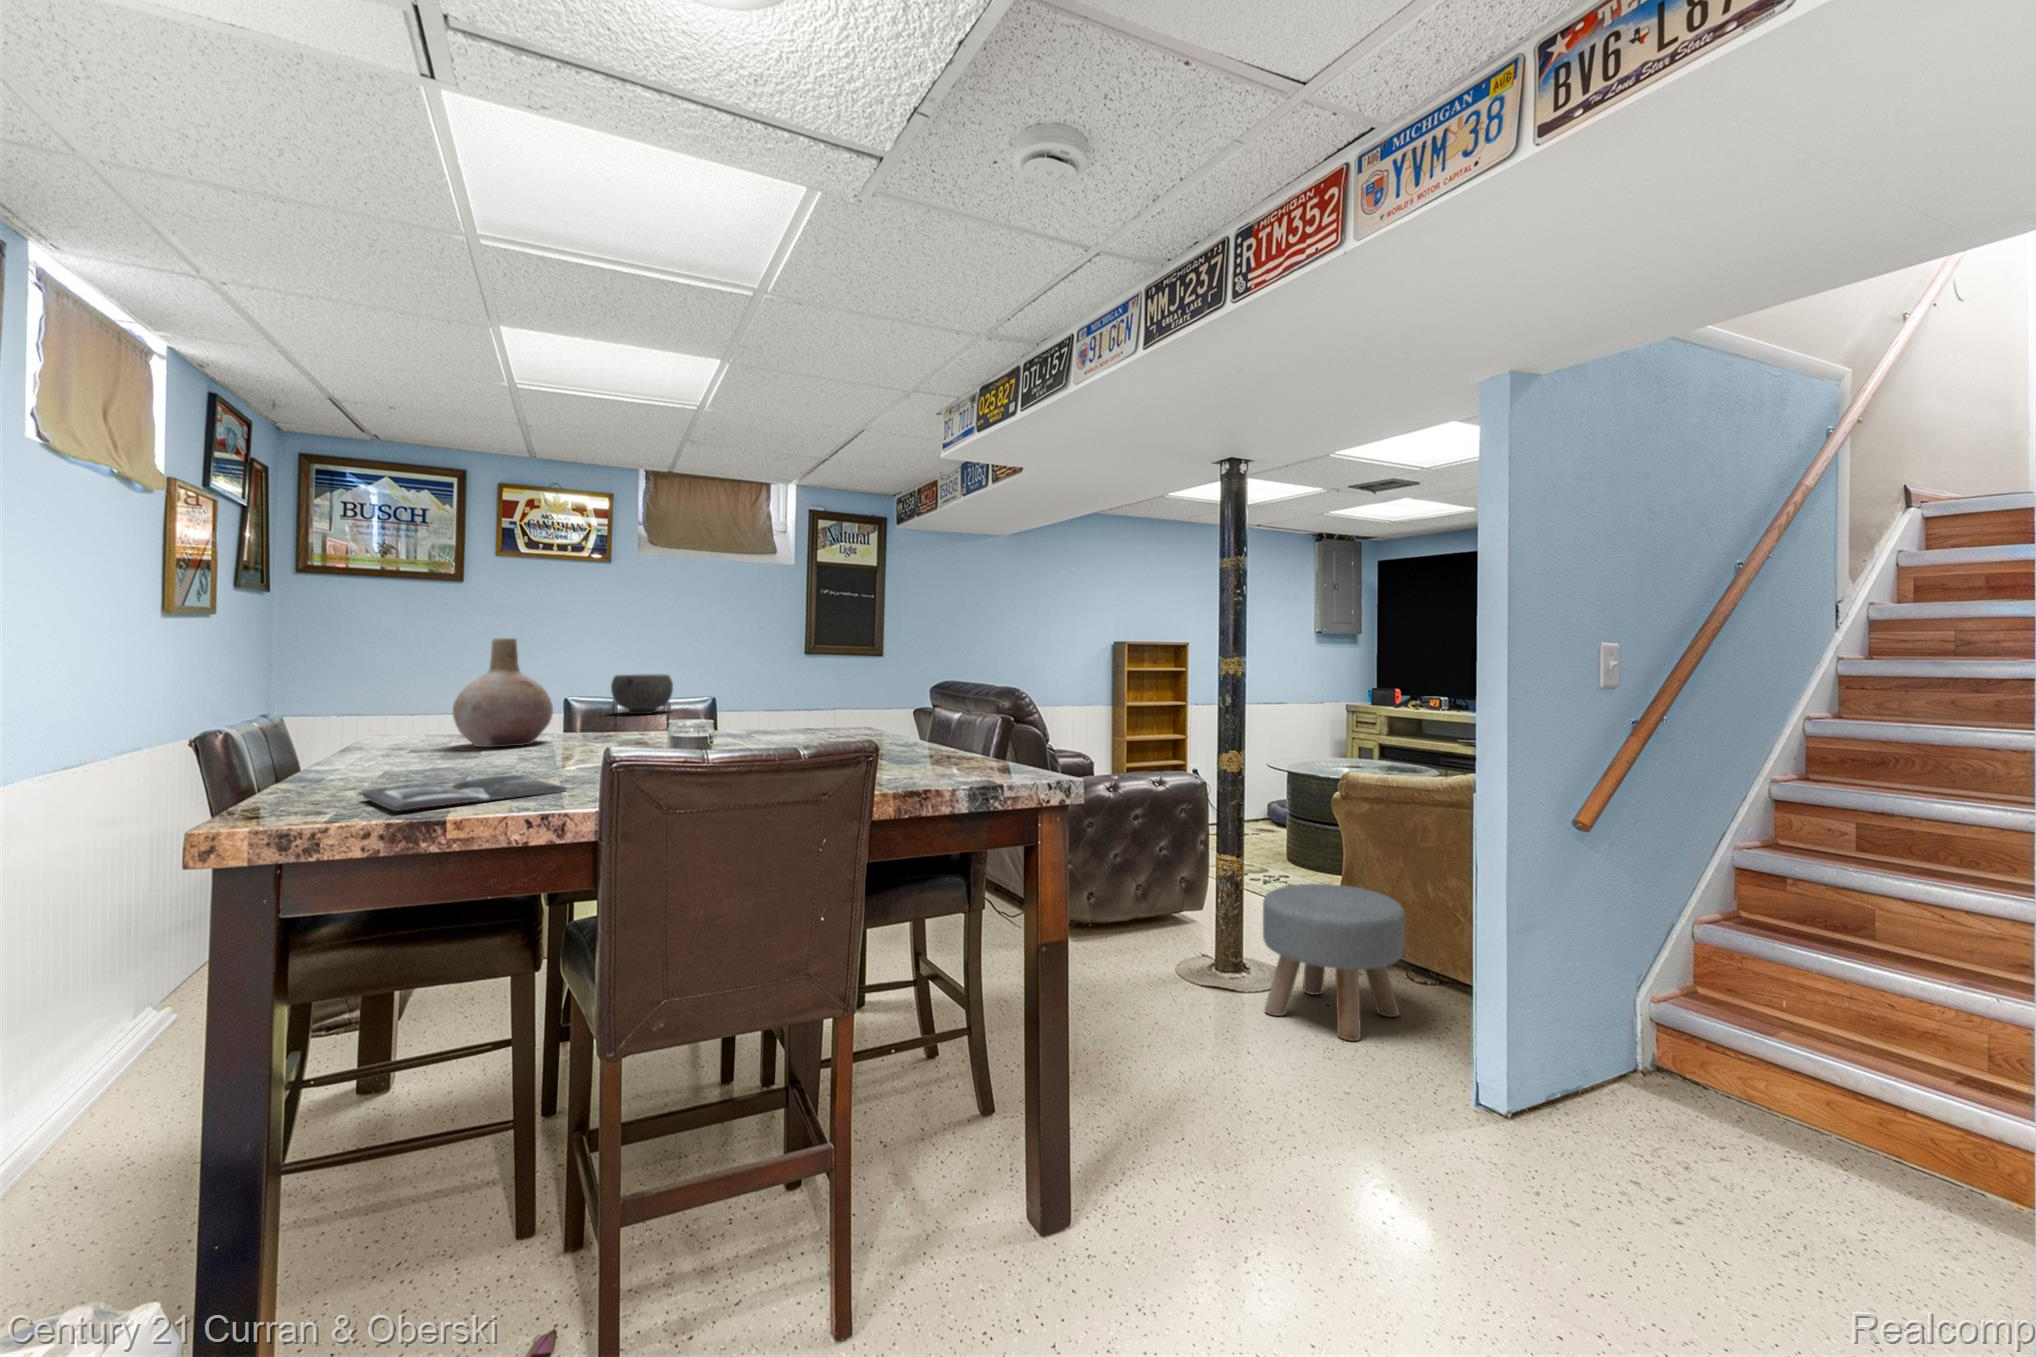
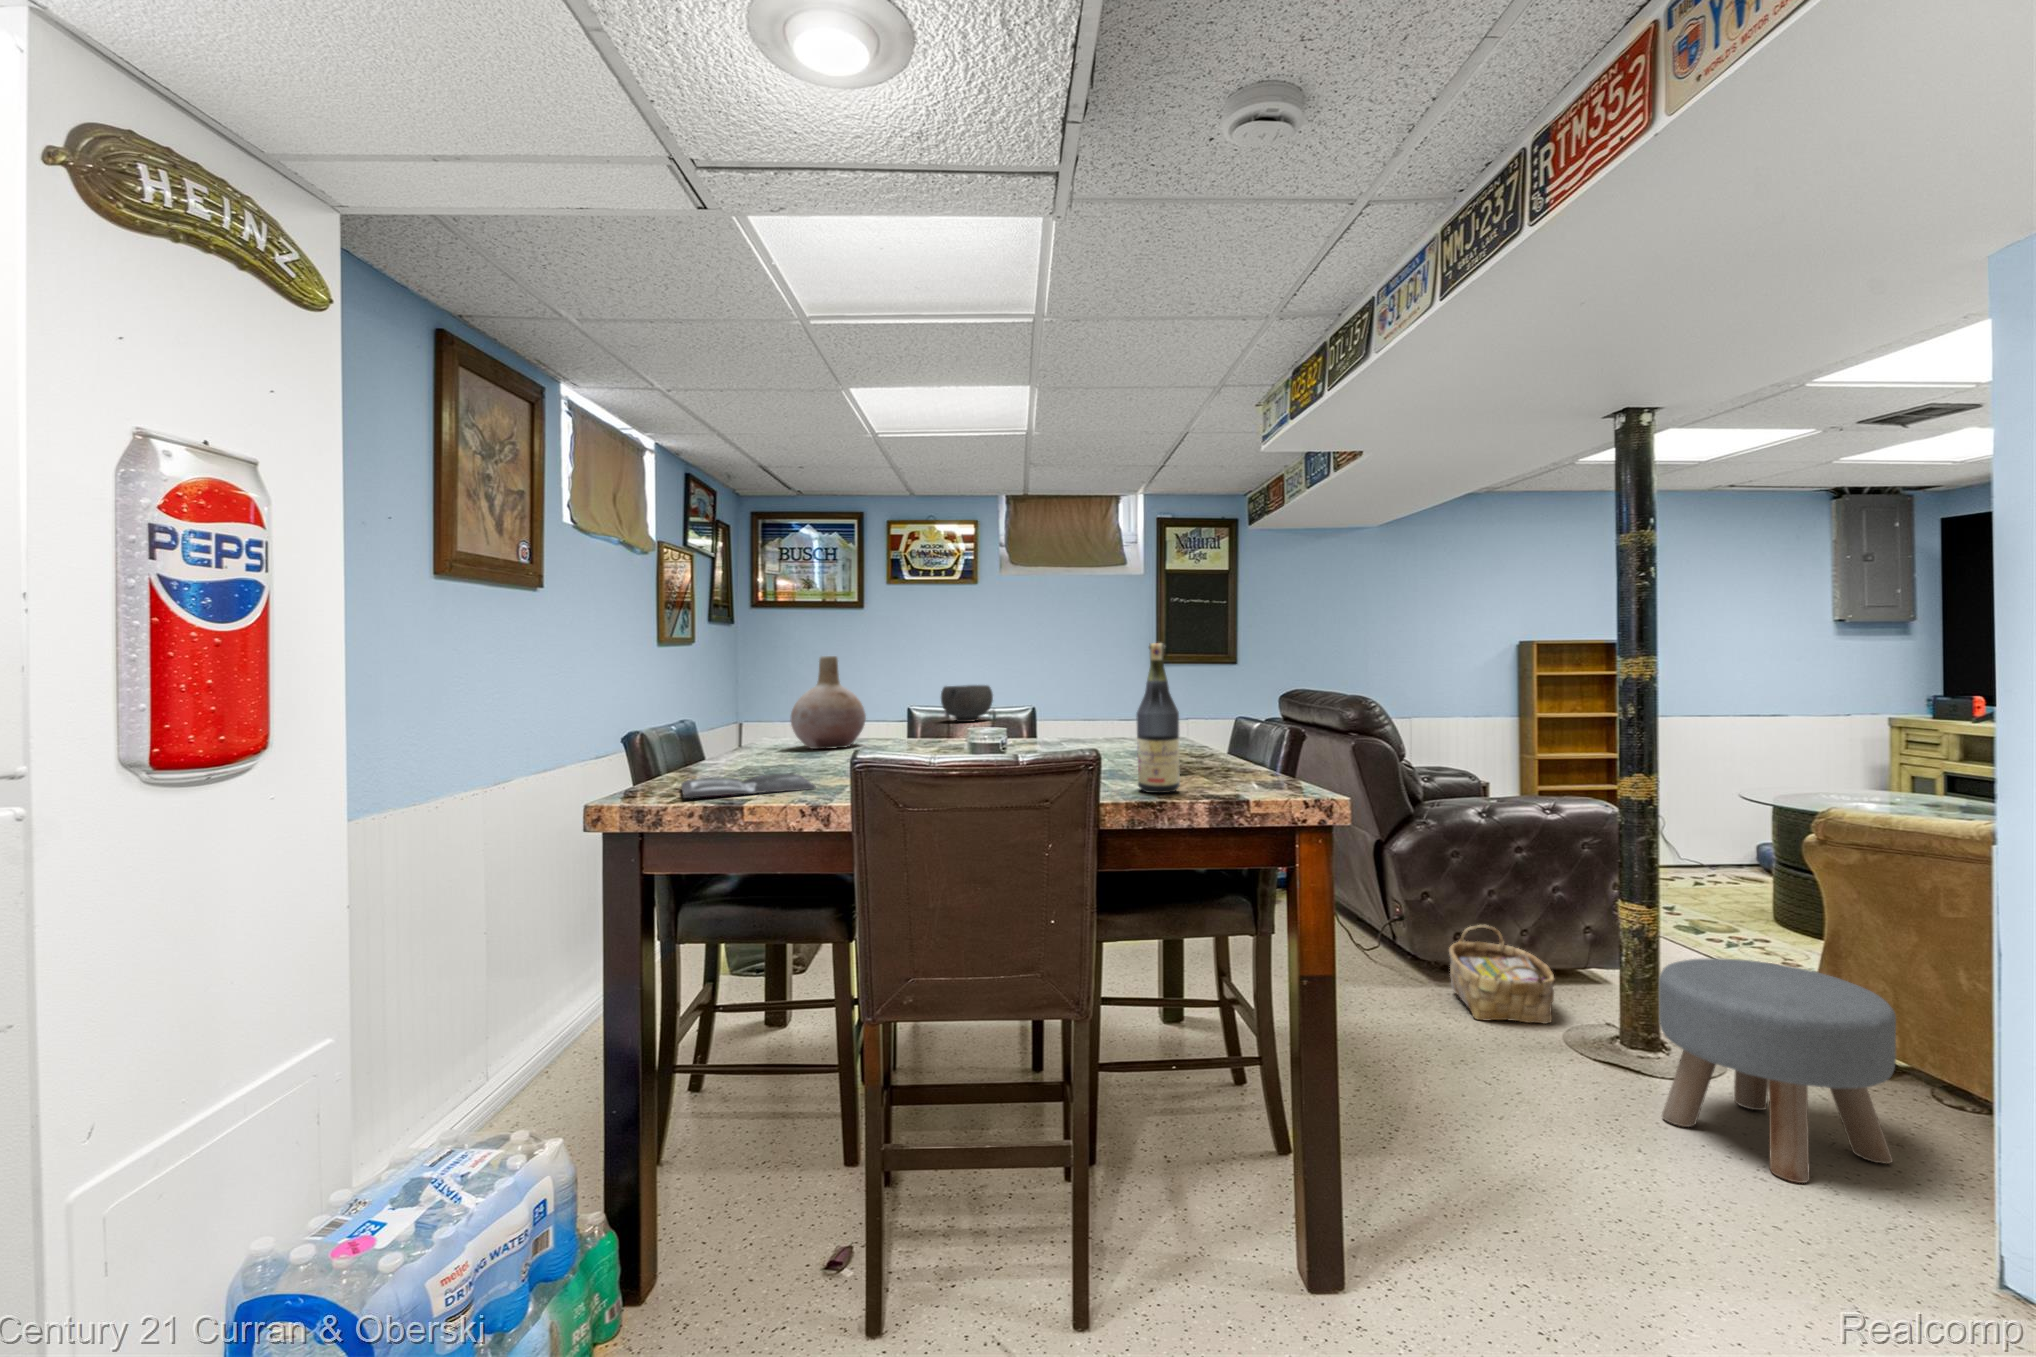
wine bottle: none [919,633,960,777] -> present [1136,643,1180,793]
woven basket: none [1094,879,1175,959] -> present [1449,925,1555,1024]

